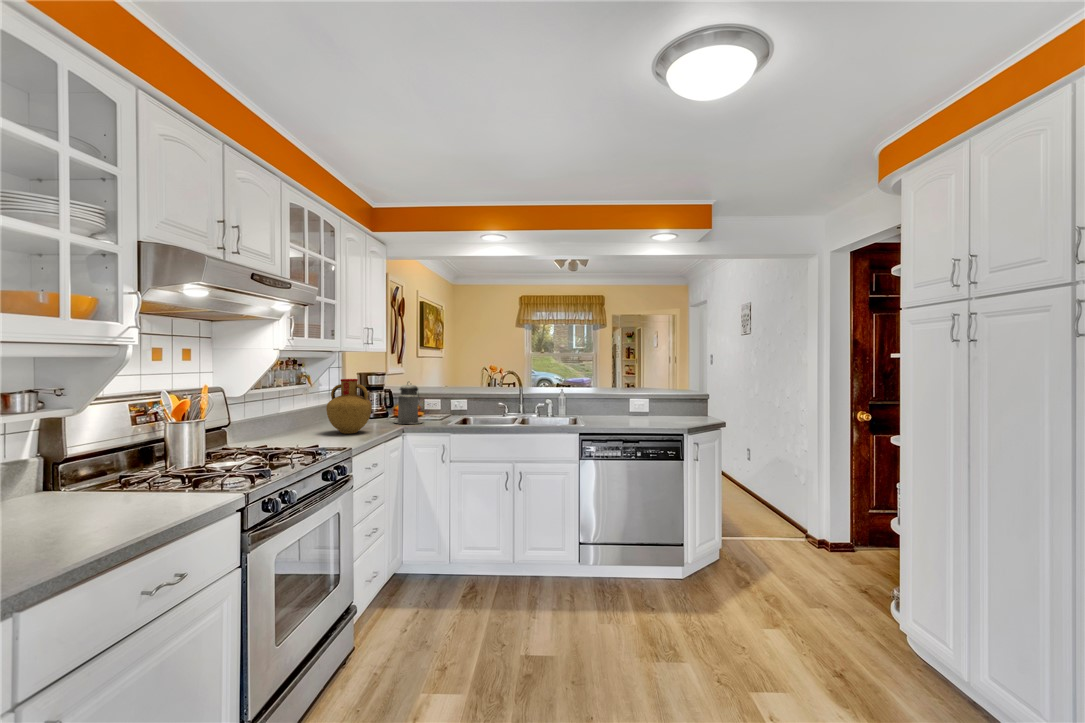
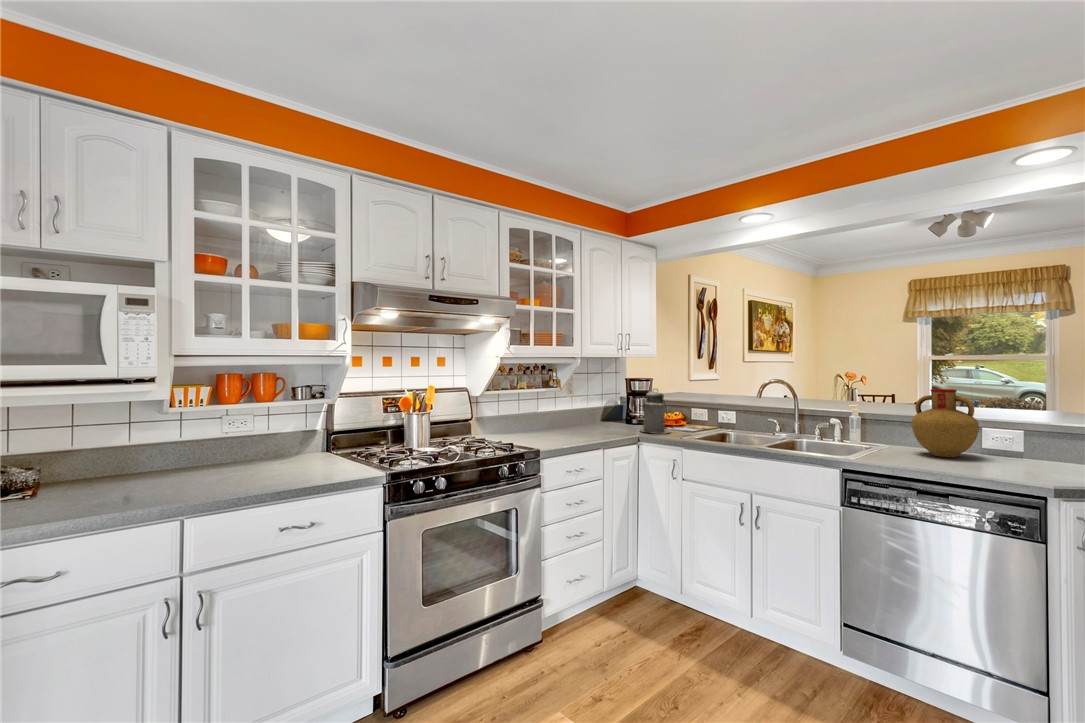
vase: present [326,379,372,434] -> present [911,389,979,457]

